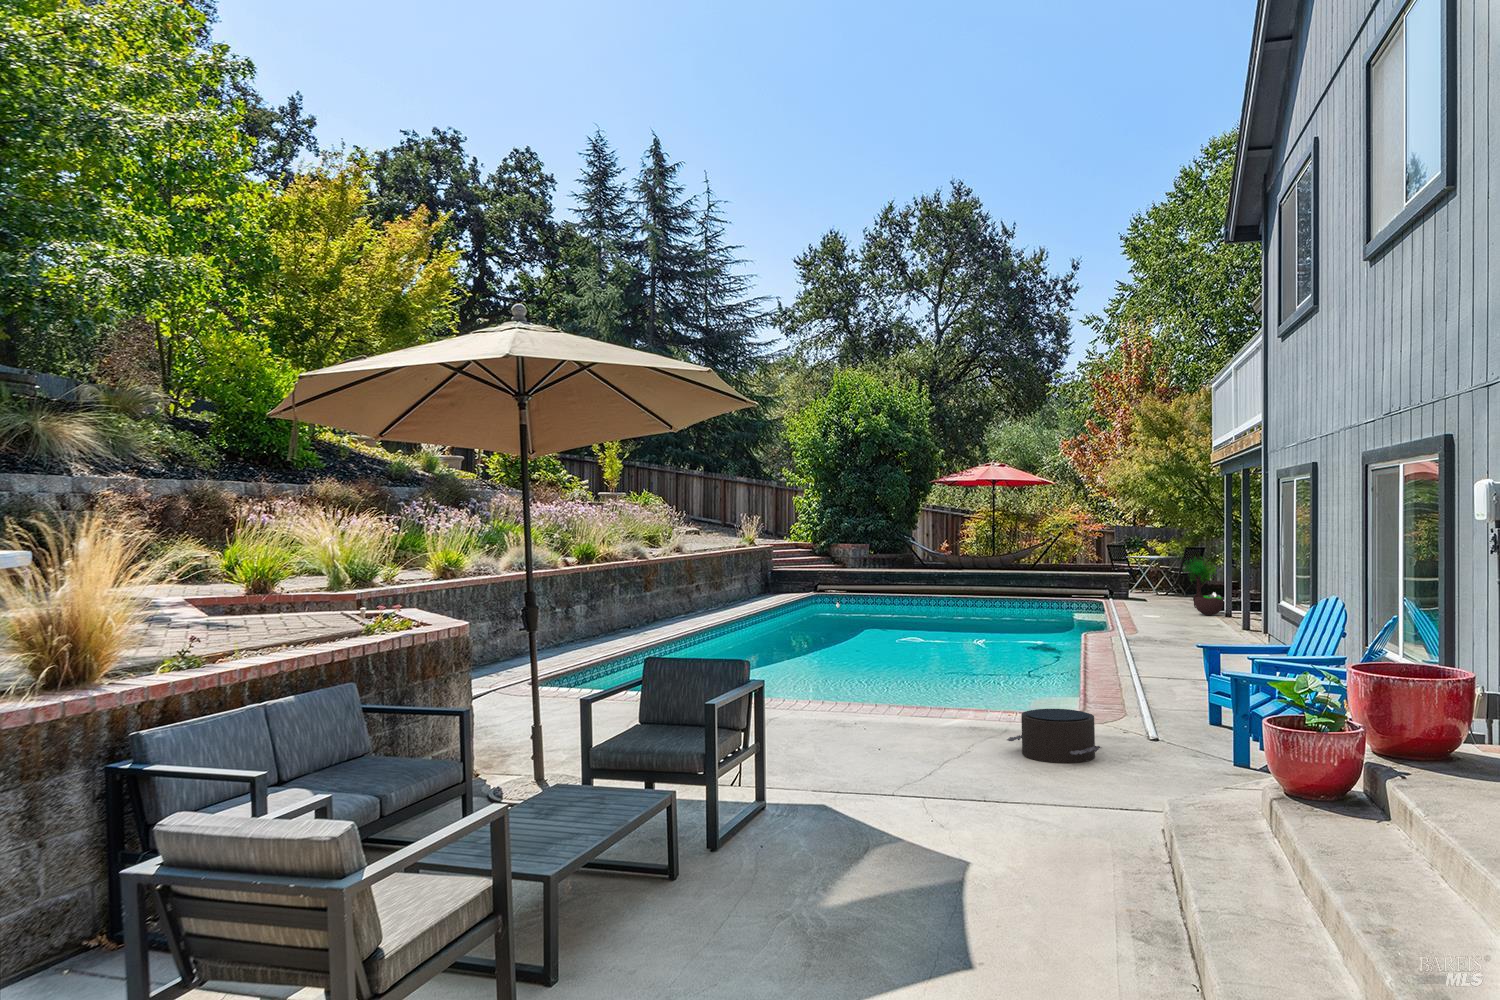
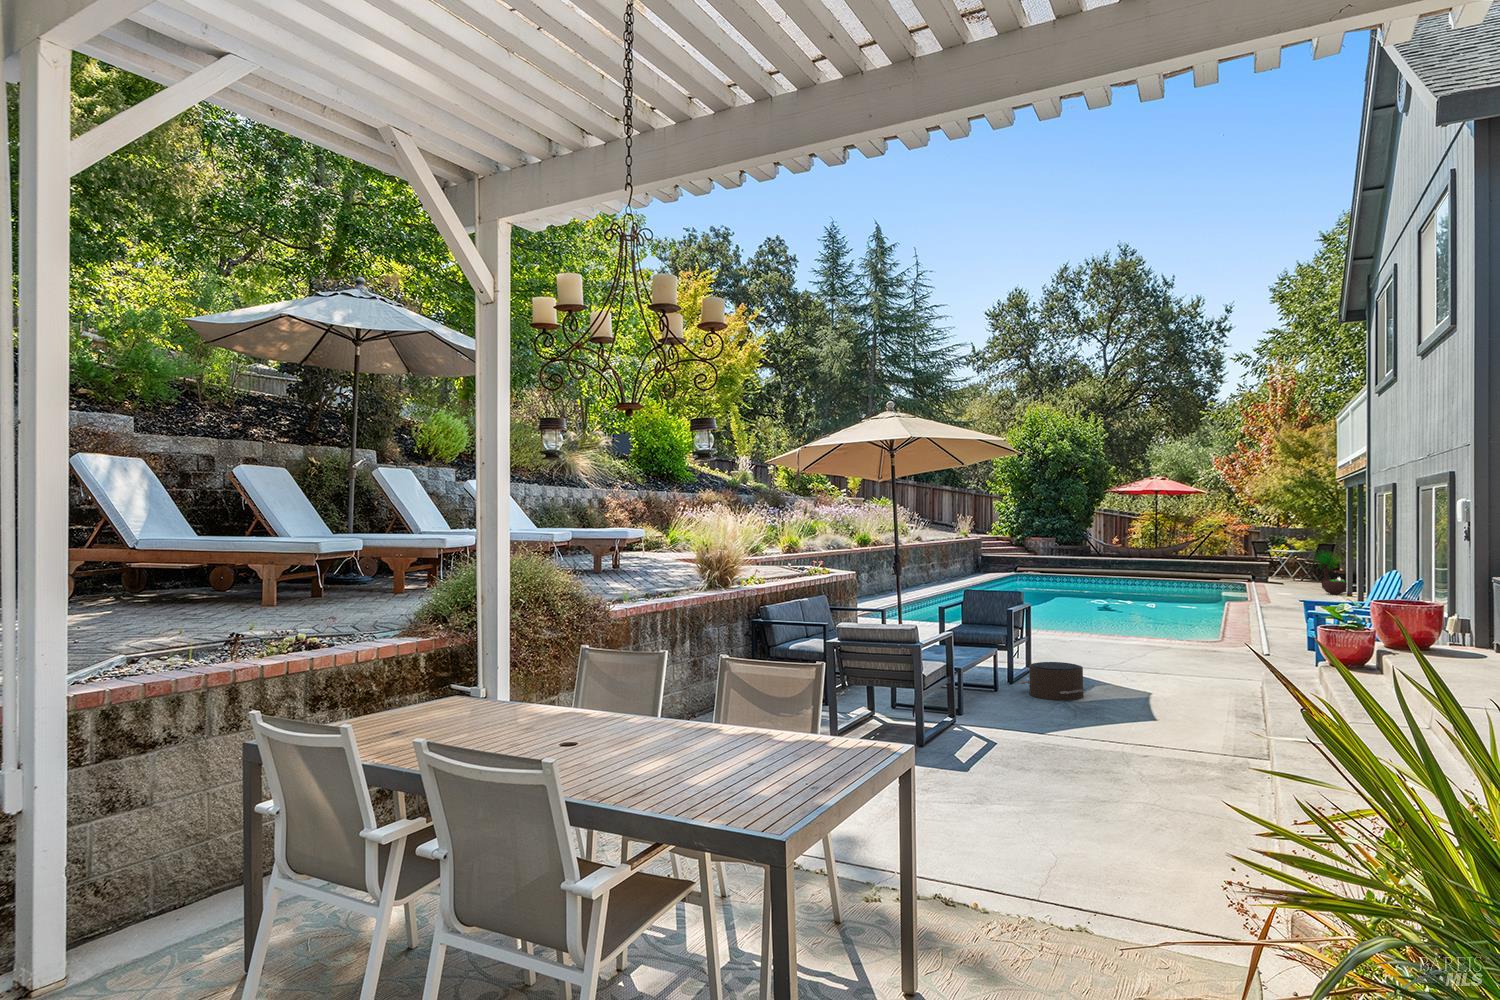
pouf: present [1007,709,1101,763] -> present [1020,662,1085,700]

